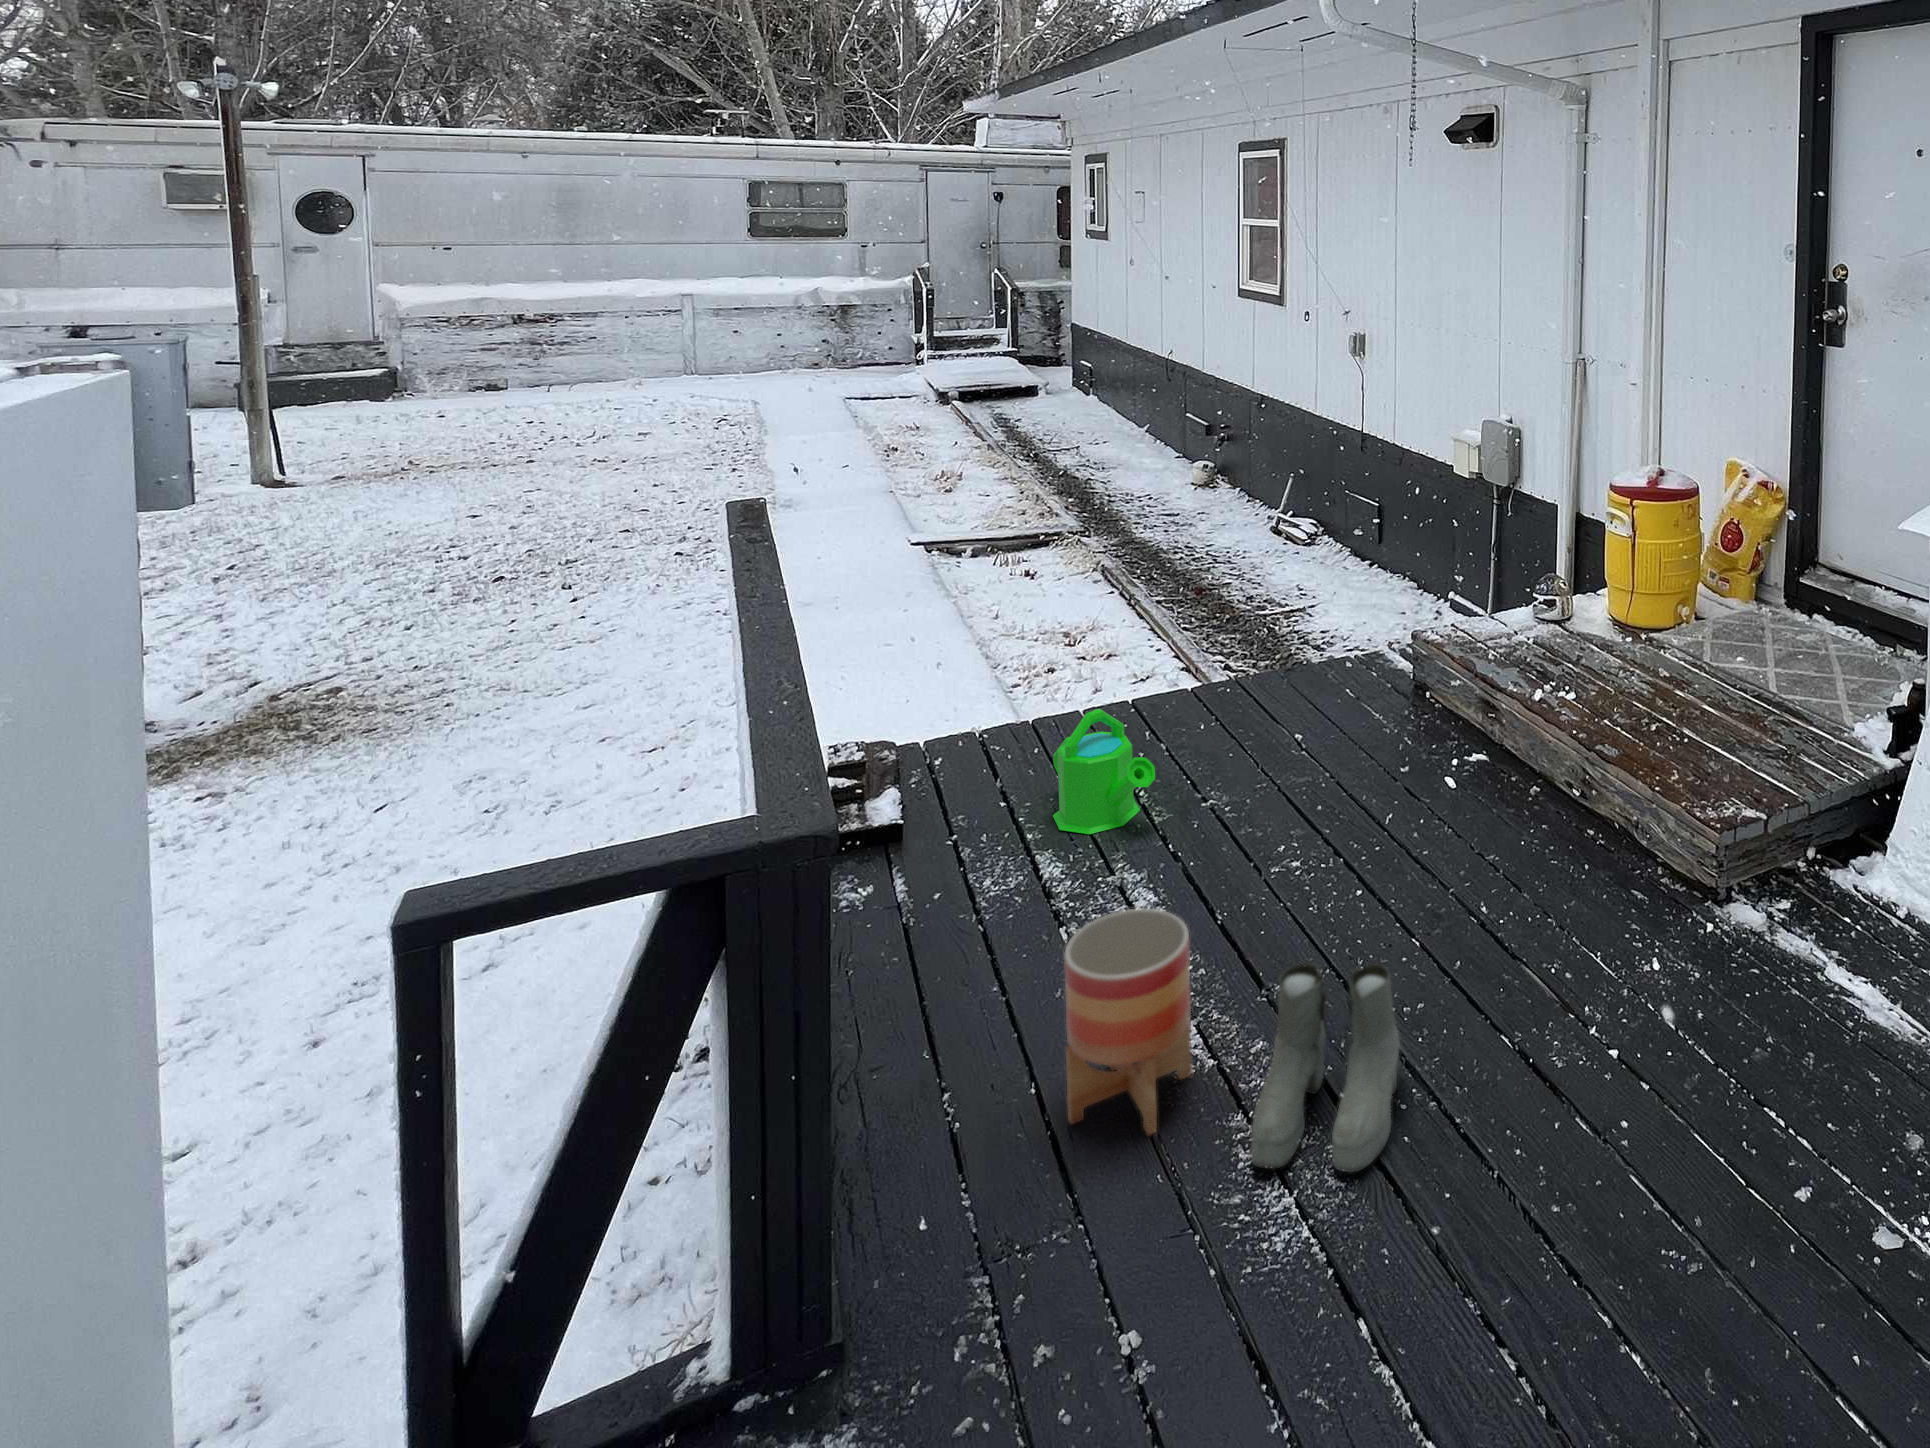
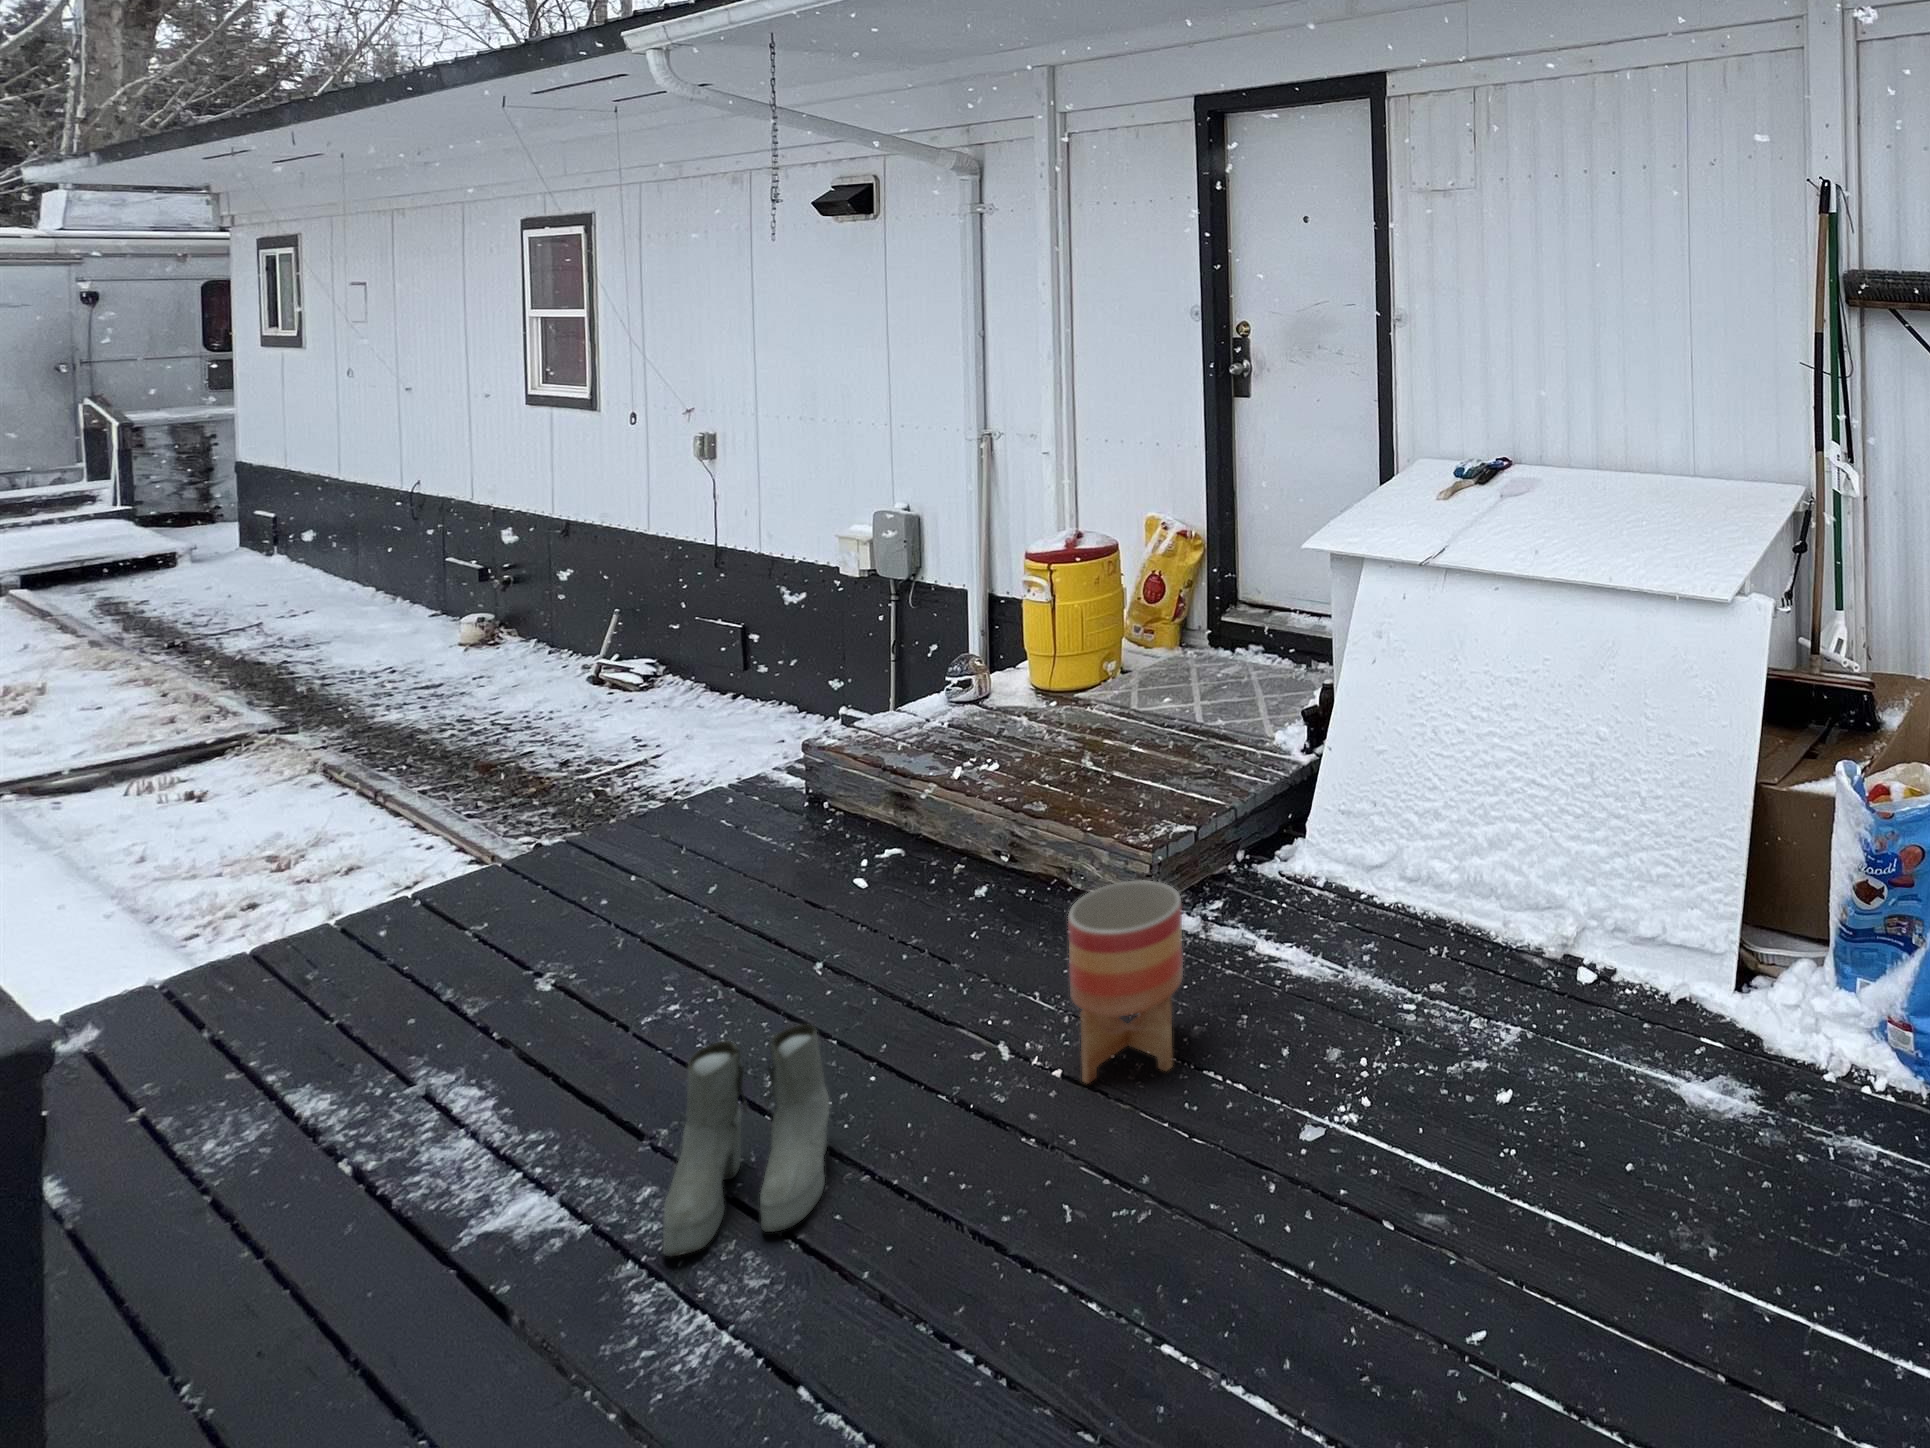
watering can: present [1053,709,1155,834] -> none [329,866,486,1020]
planter: present [1064,909,1192,1136] -> present [1068,881,1183,1083]

